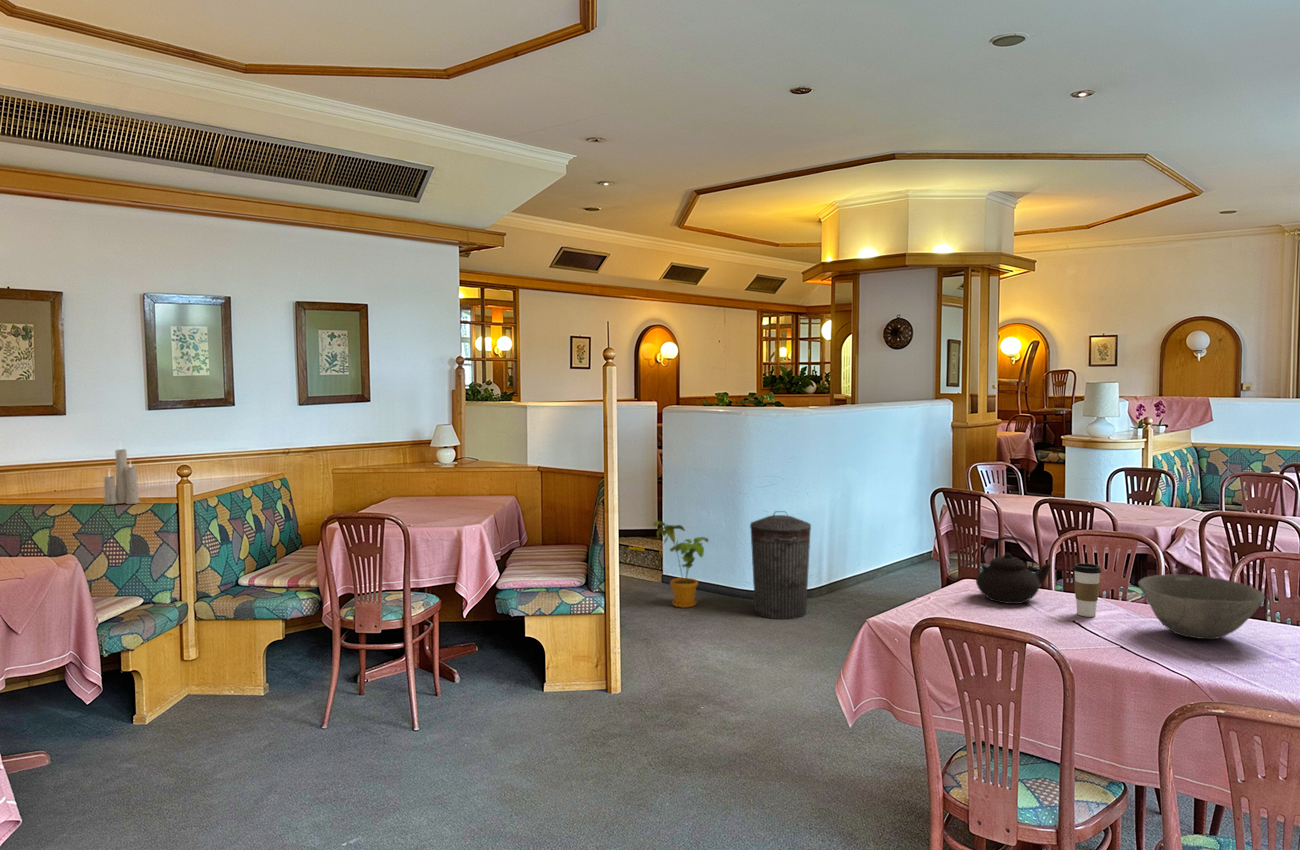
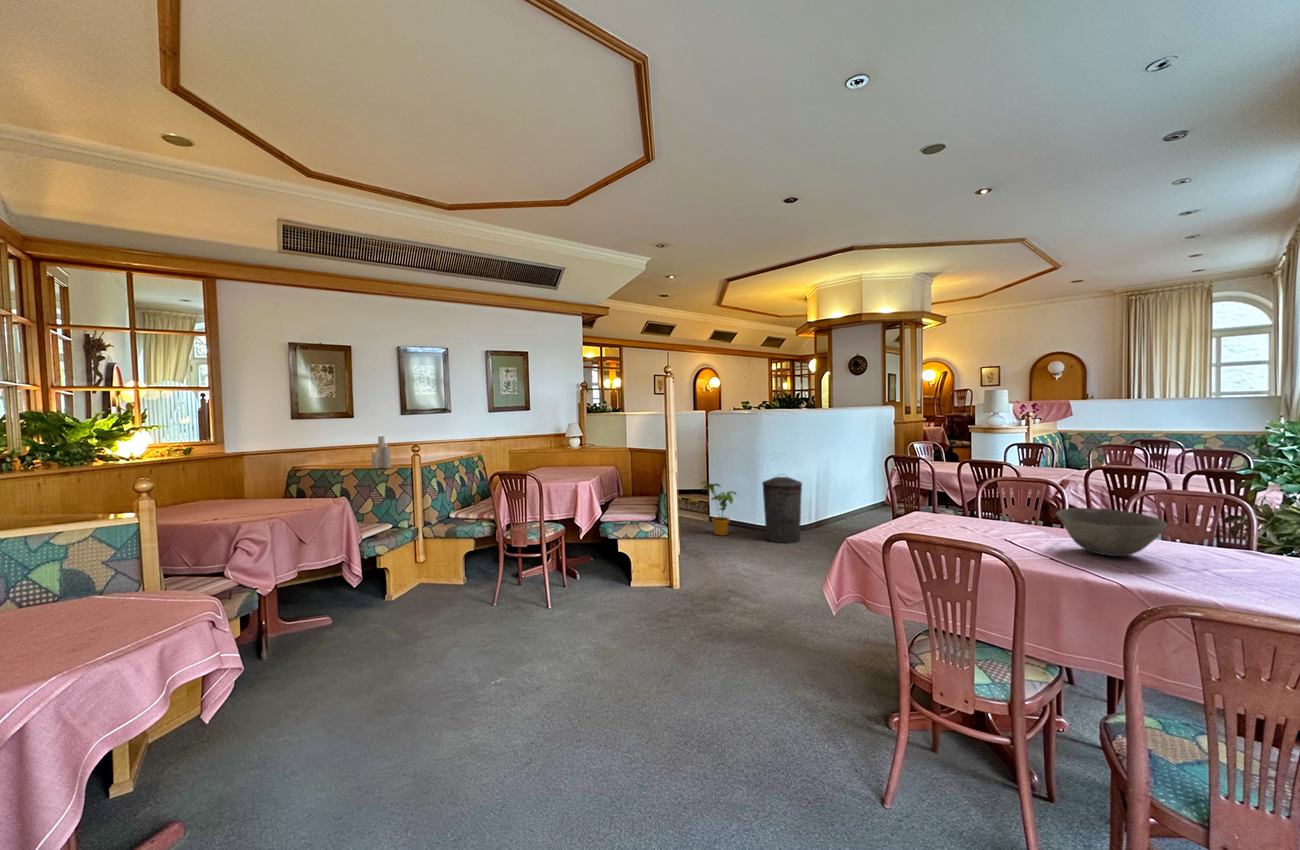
teapot: present [976,536,1050,604] -> none [924,482,981,530]
coffee cup: present [1073,563,1102,617] -> none [1000,500,1024,539]

